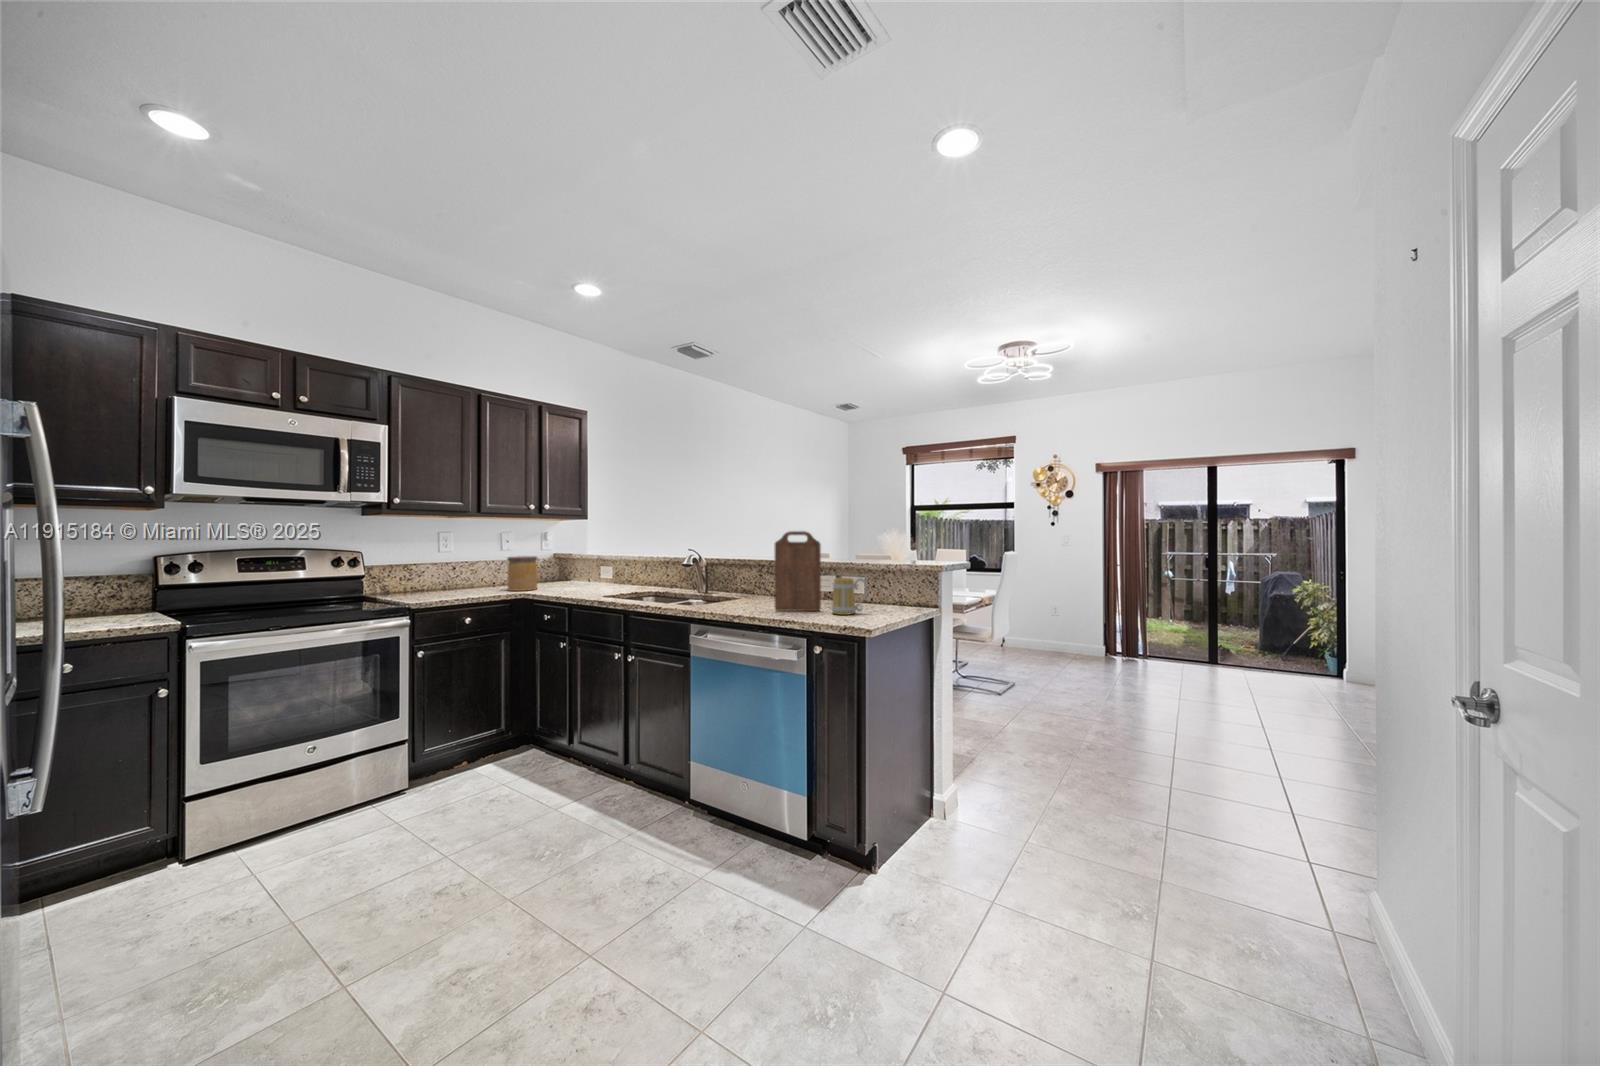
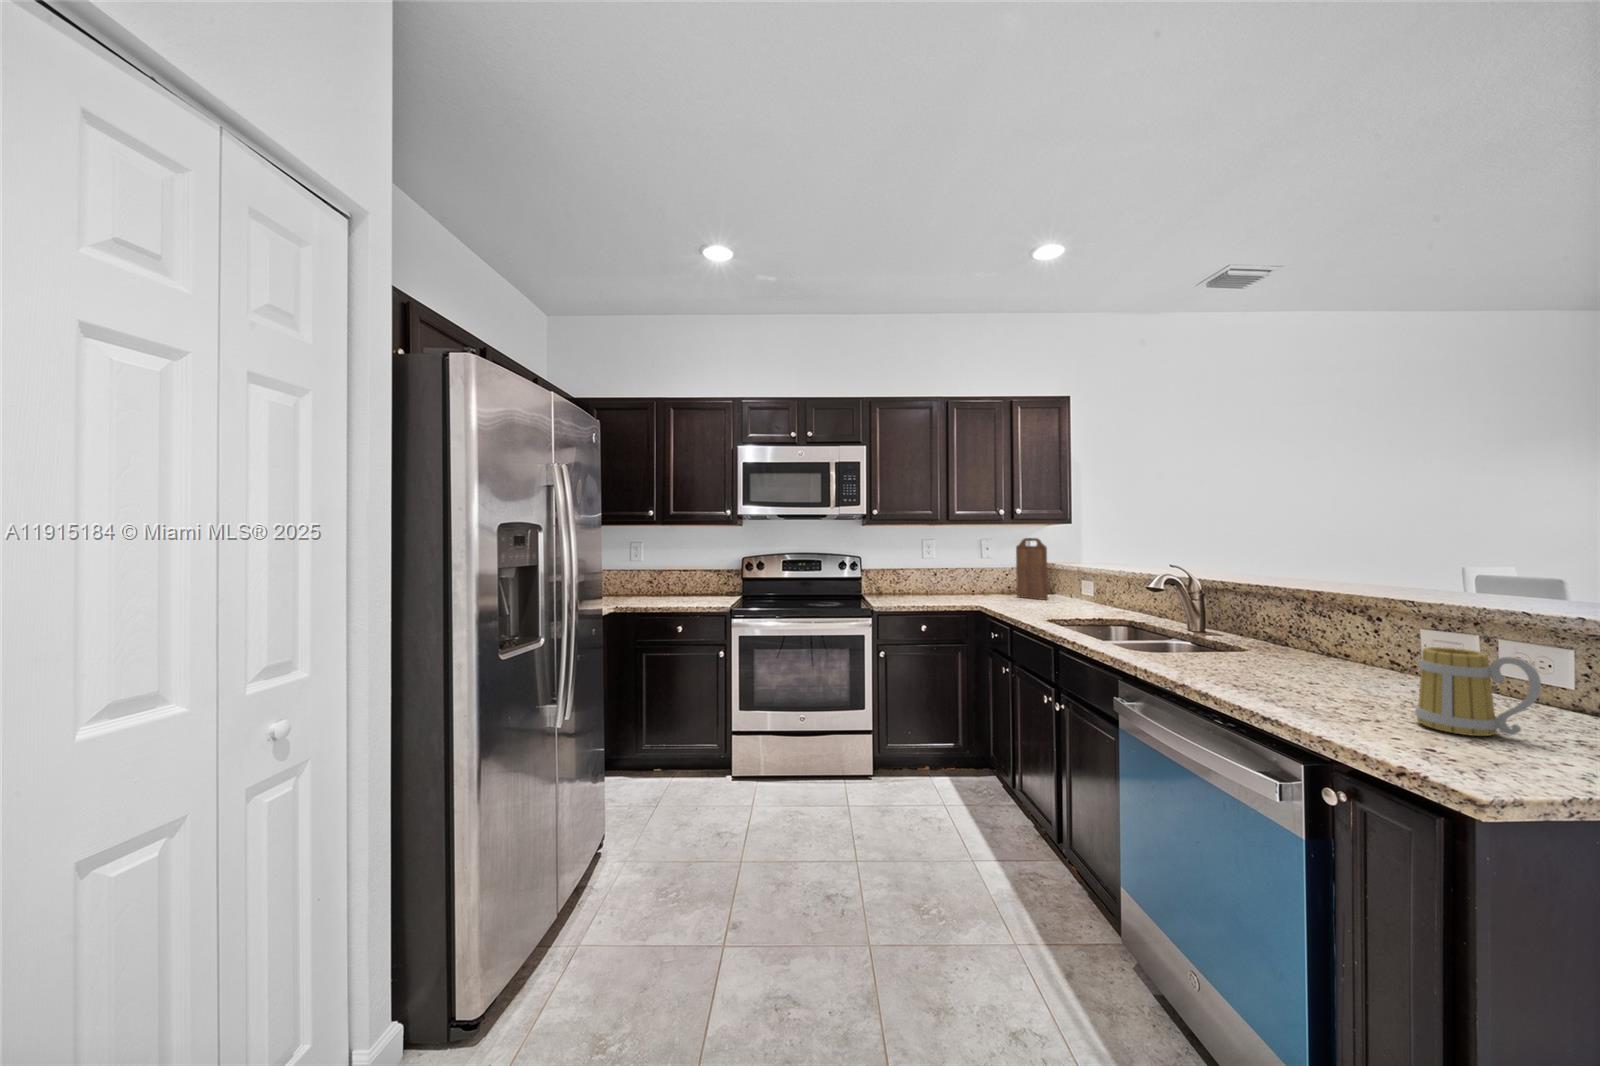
cutting board: present [774,531,821,611] -> present [1016,538,1048,600]
jar: present [507,556,538,591] -> none [974,565,1005,602]

